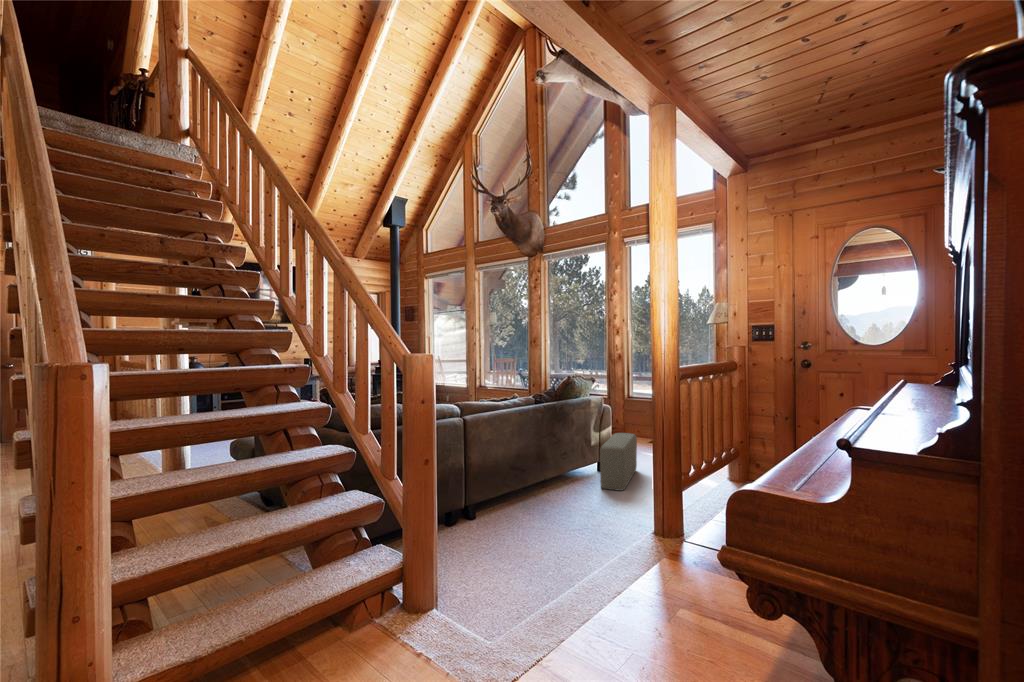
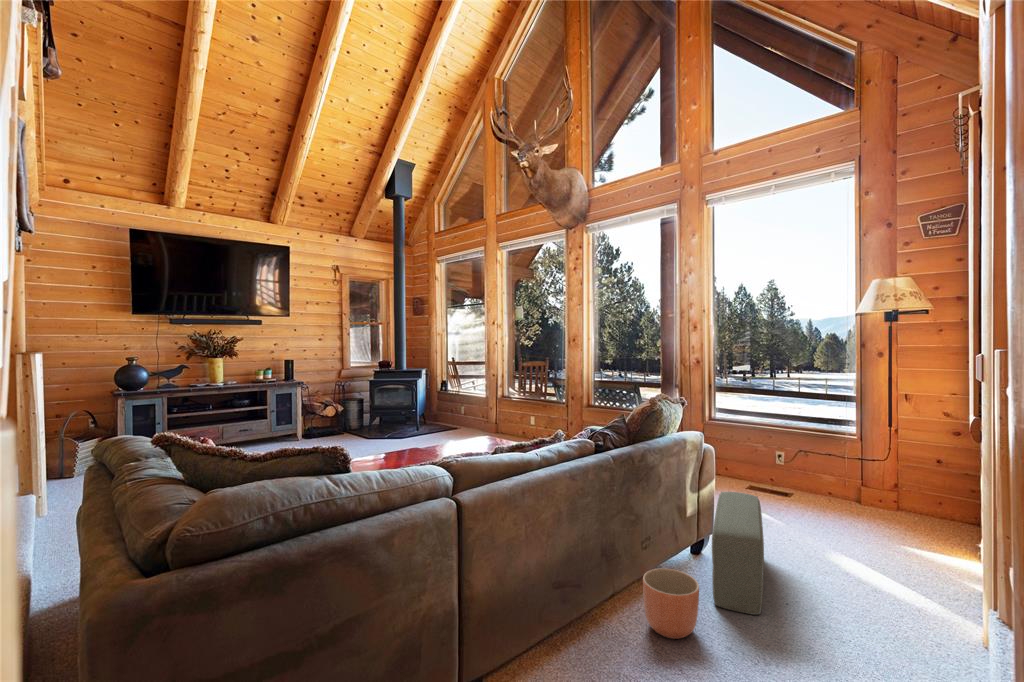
planter: none [559,467,588,499] -> present [643,569,699,639]

